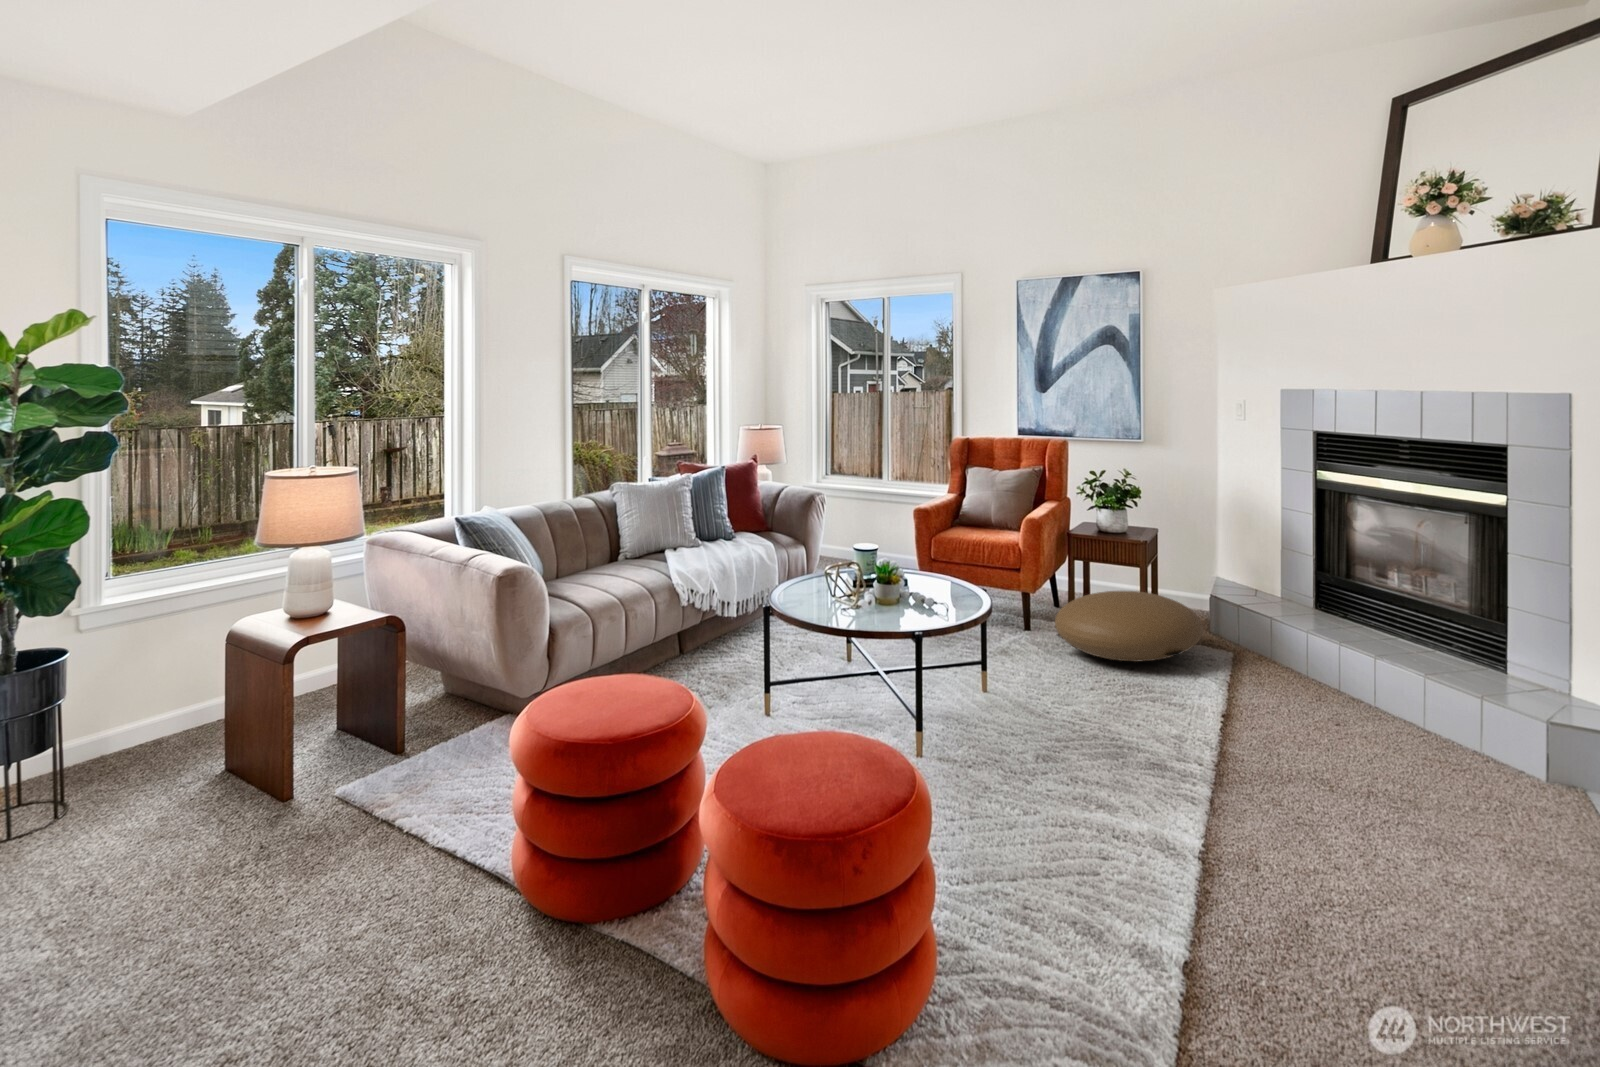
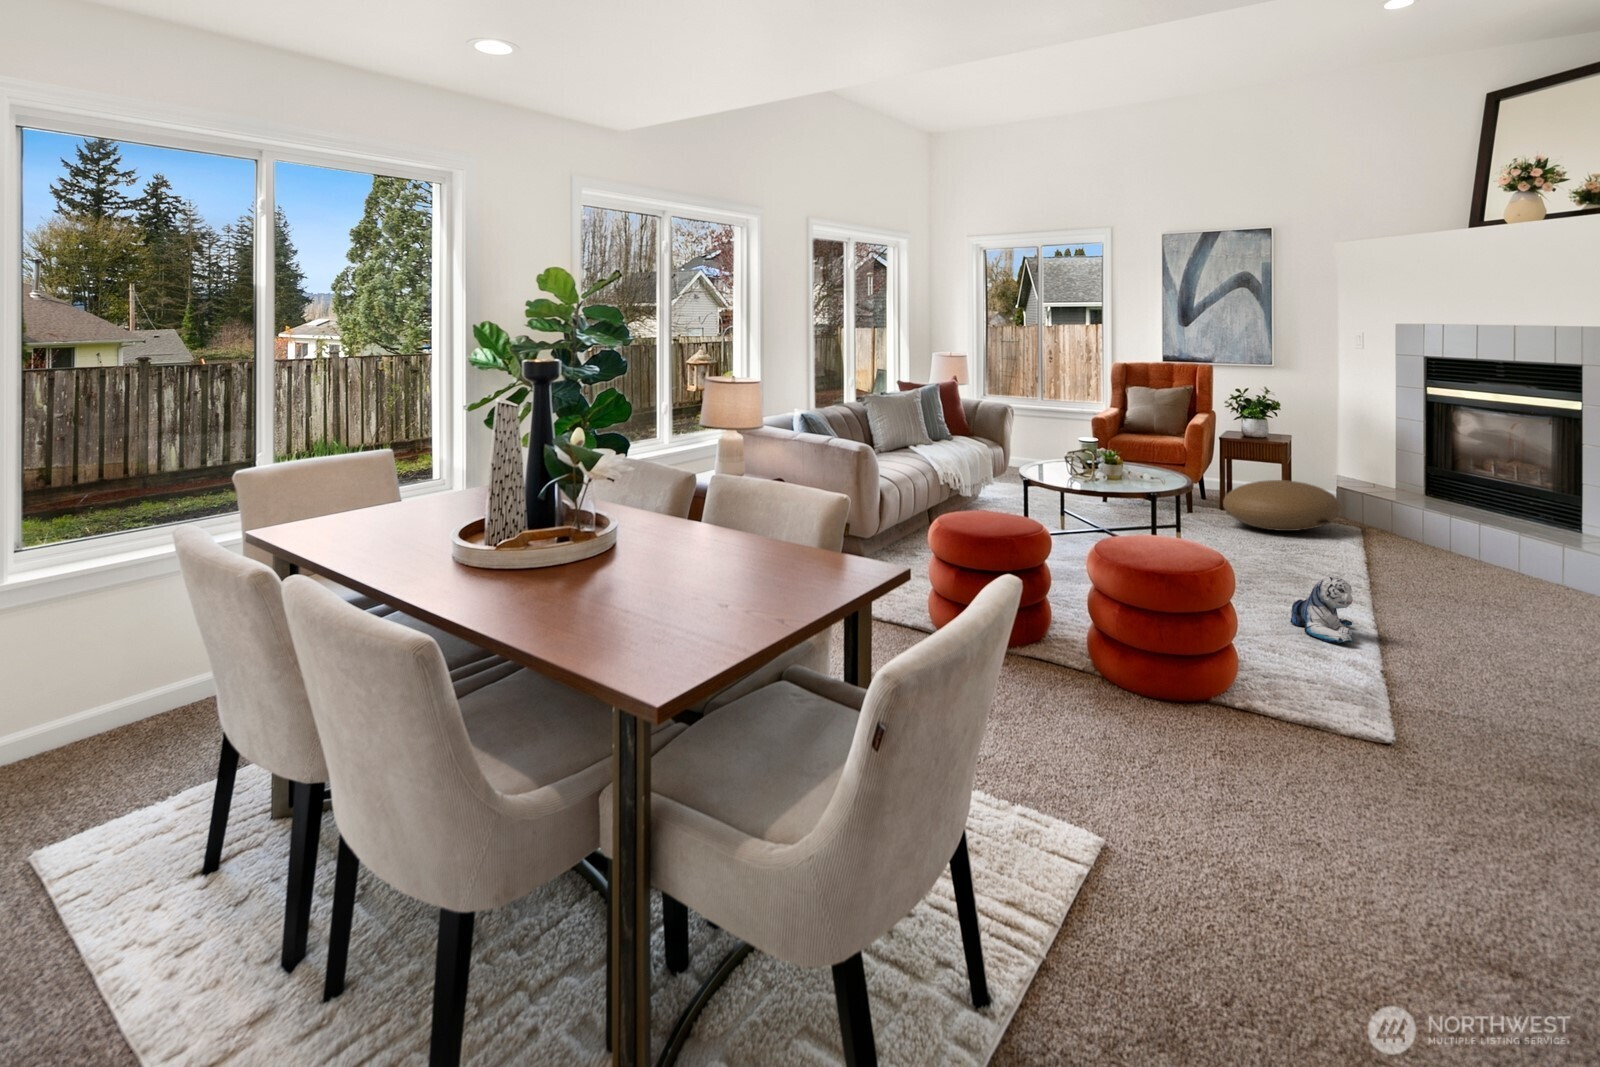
plush toy: none [1004,844,1101,981] -> present [1290,577,1353,643]

